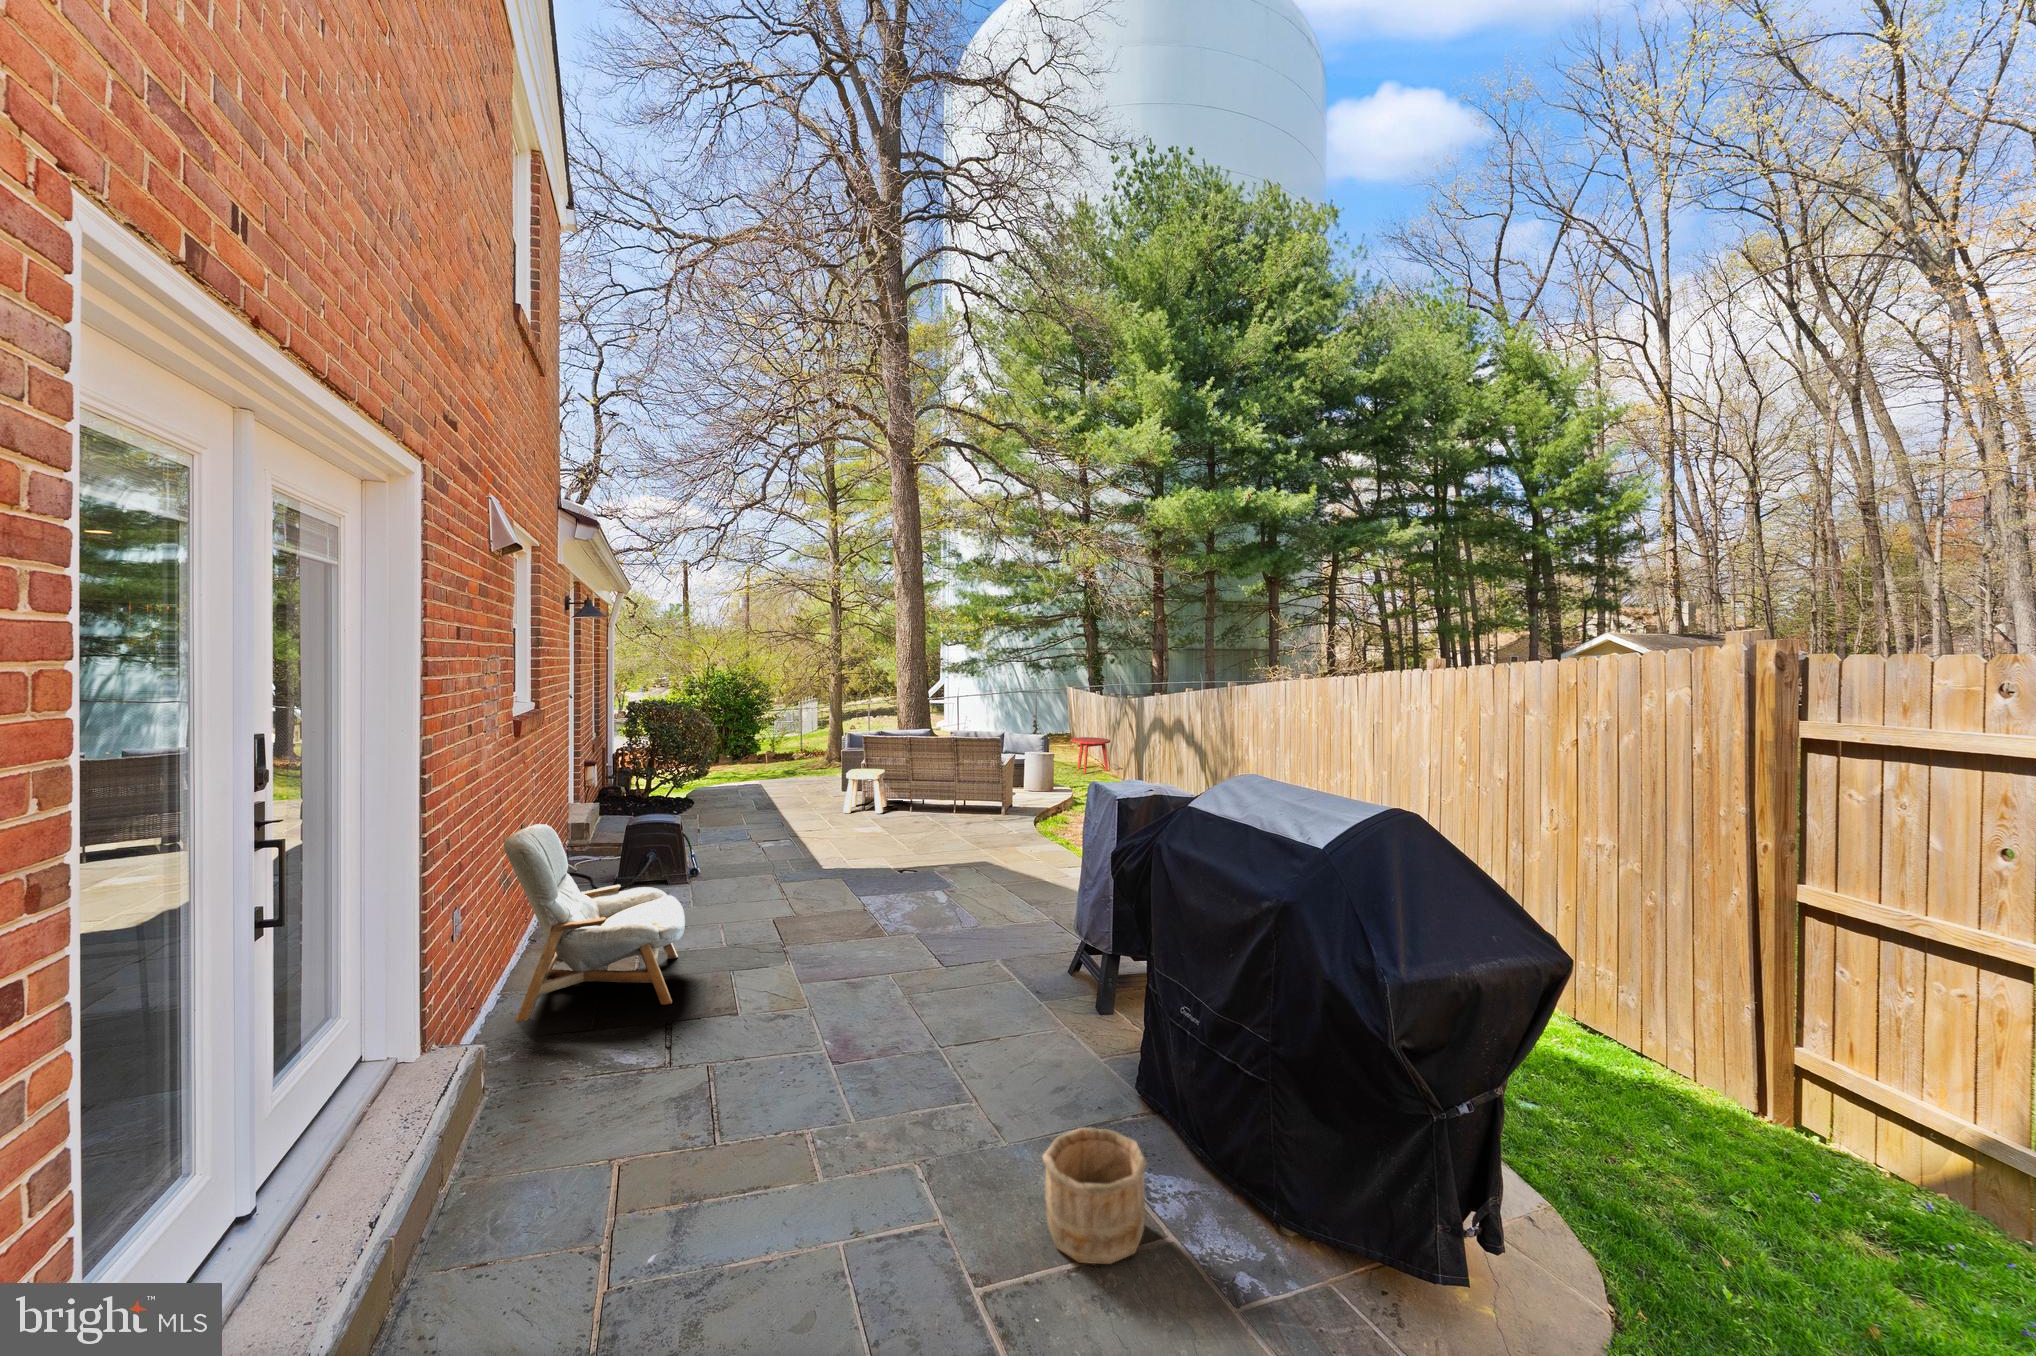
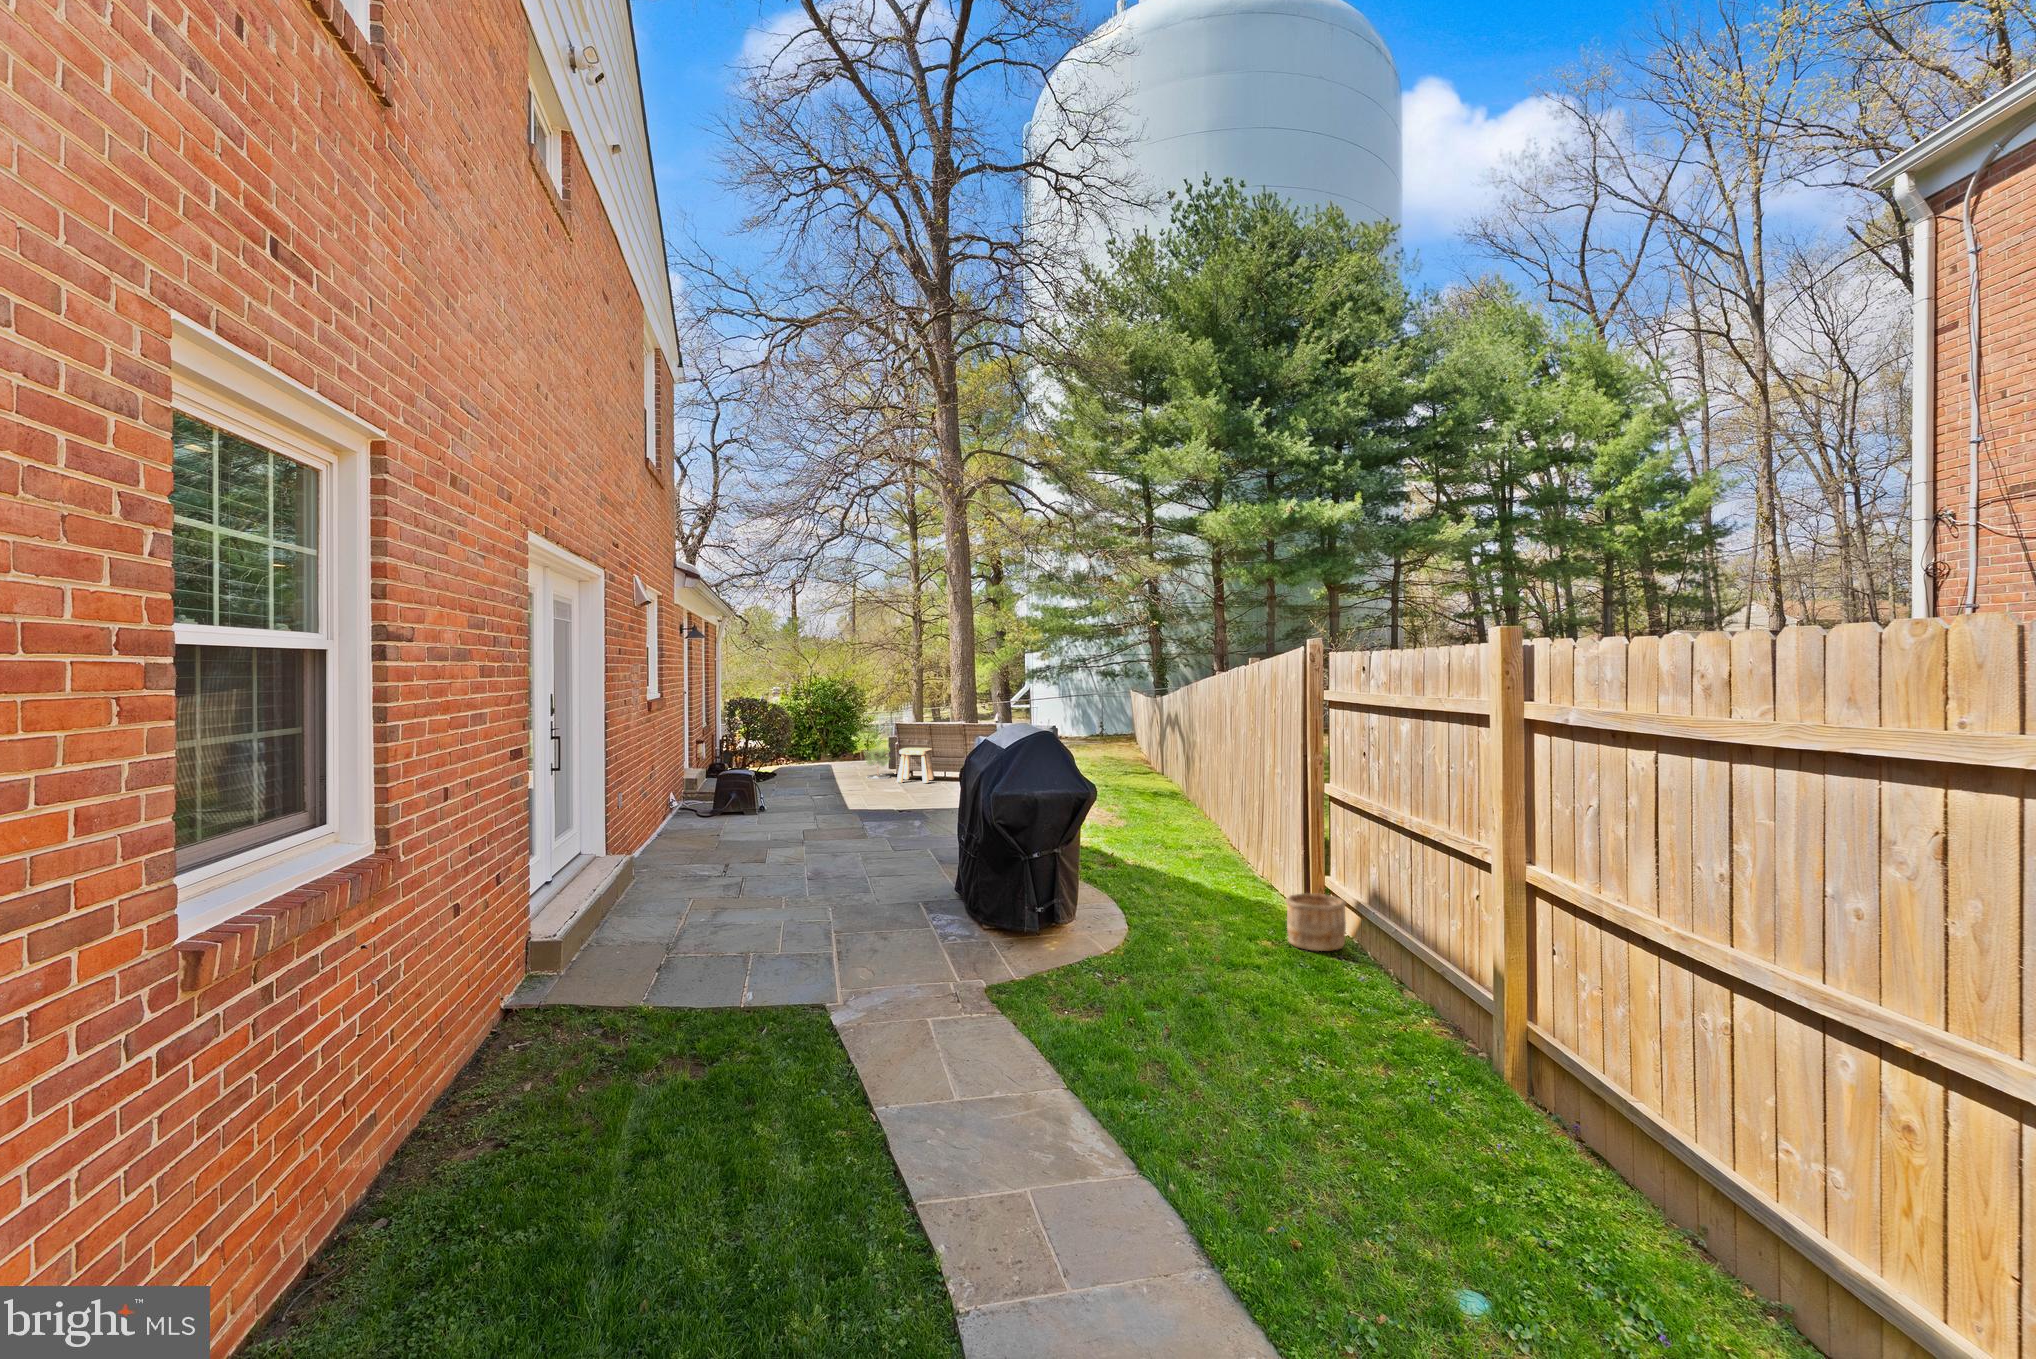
side table: present [1070,737,1110,774] -> none [1112,732,1148,764]
potted tree: none [796,752,833,807] -> present [864,739,889,779]
armchair: present [504,824,685,1022] -> none [642,747,753,863]
wooden bucket: present [1042,1128,1147,1264] -> present [1285,893,1346,951]

